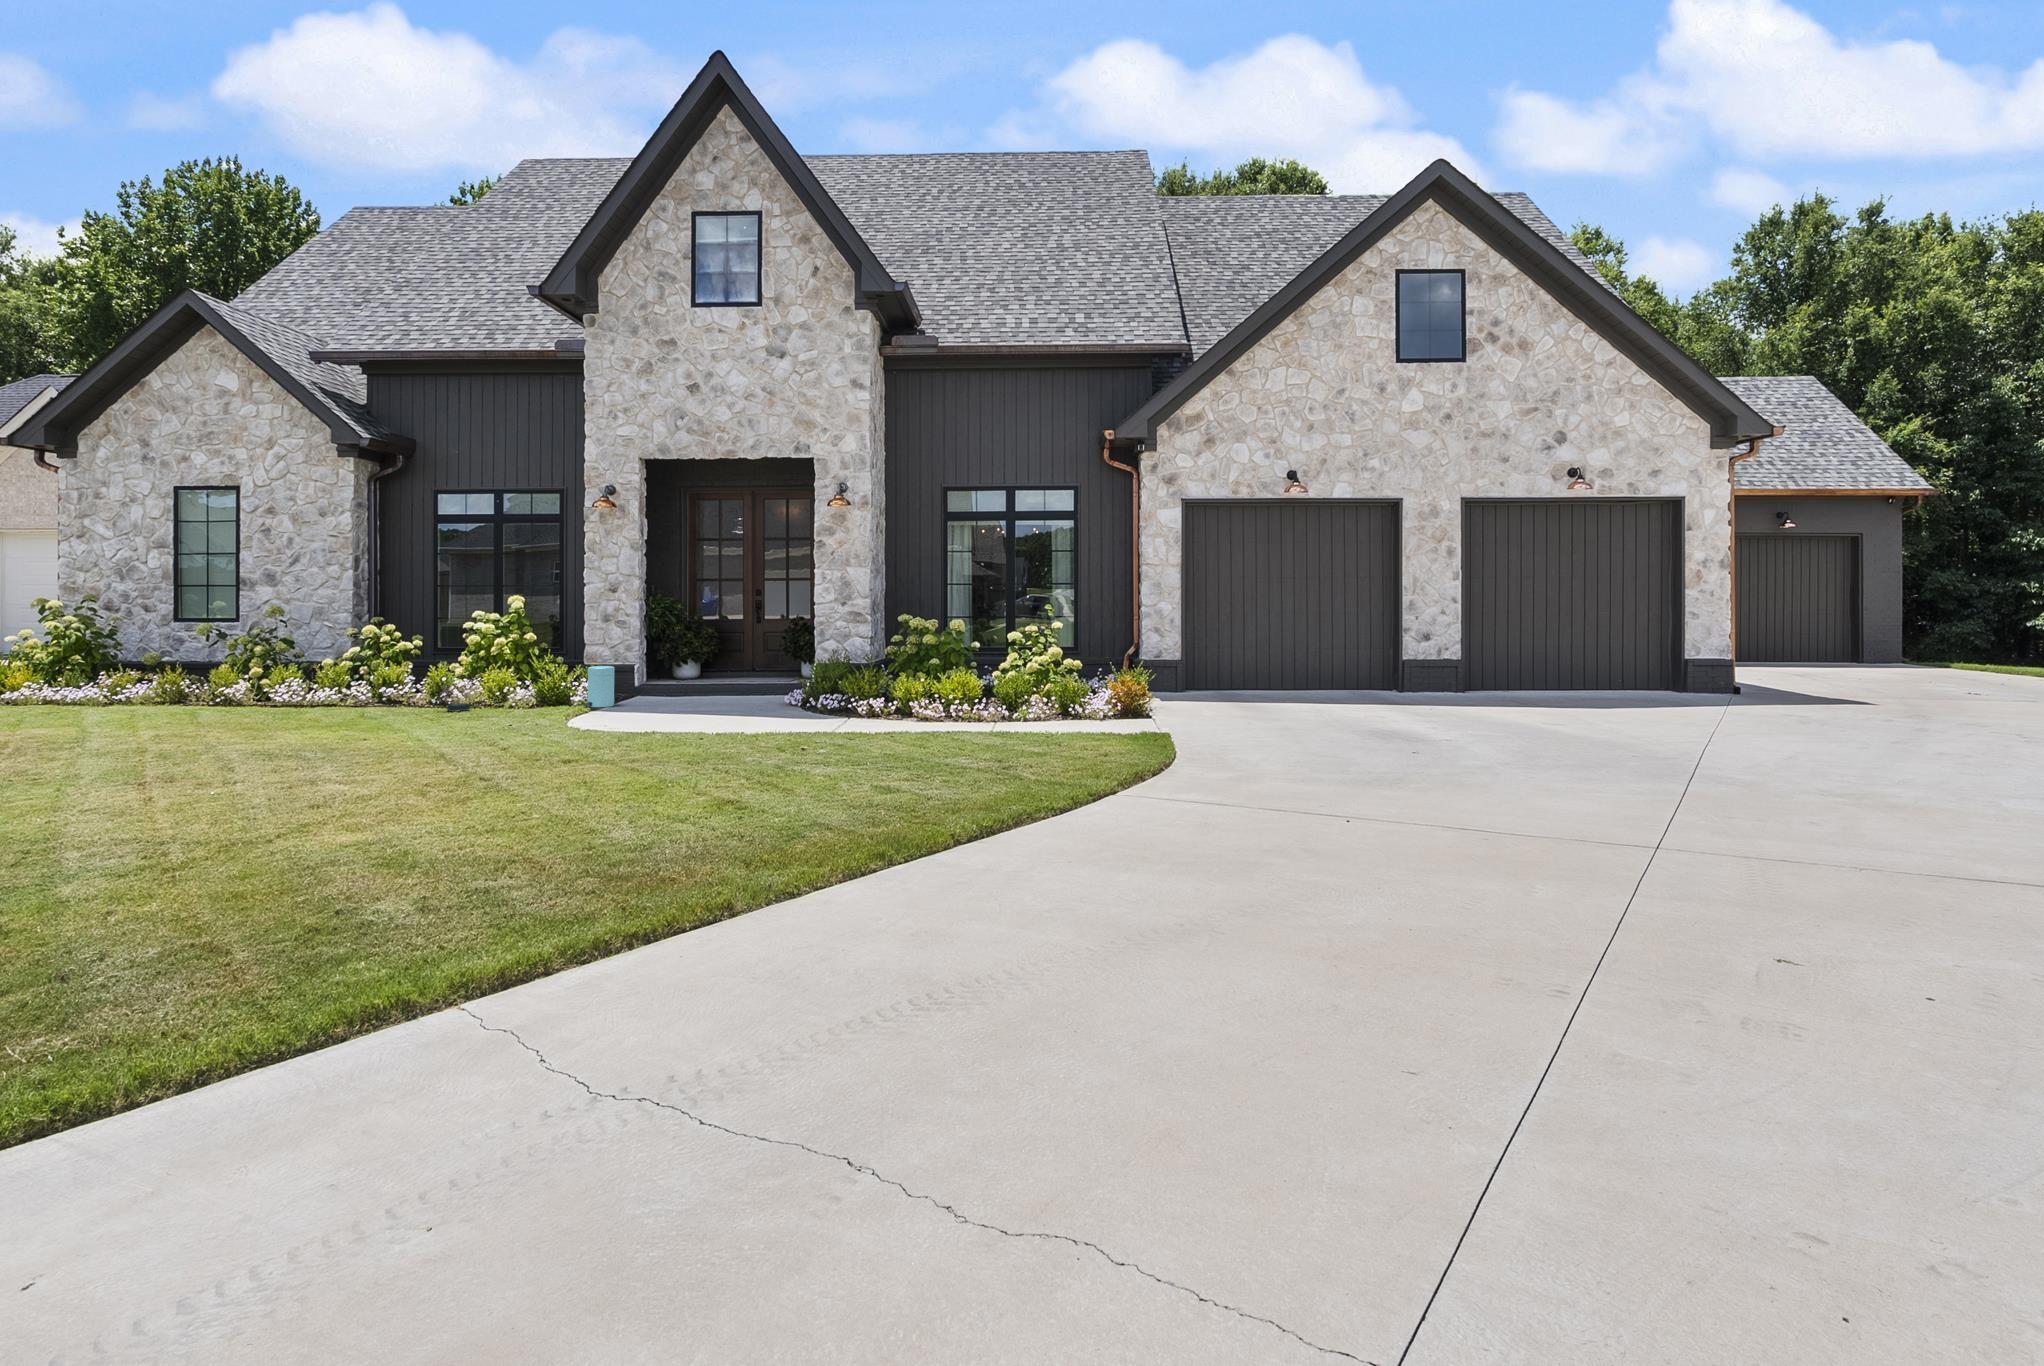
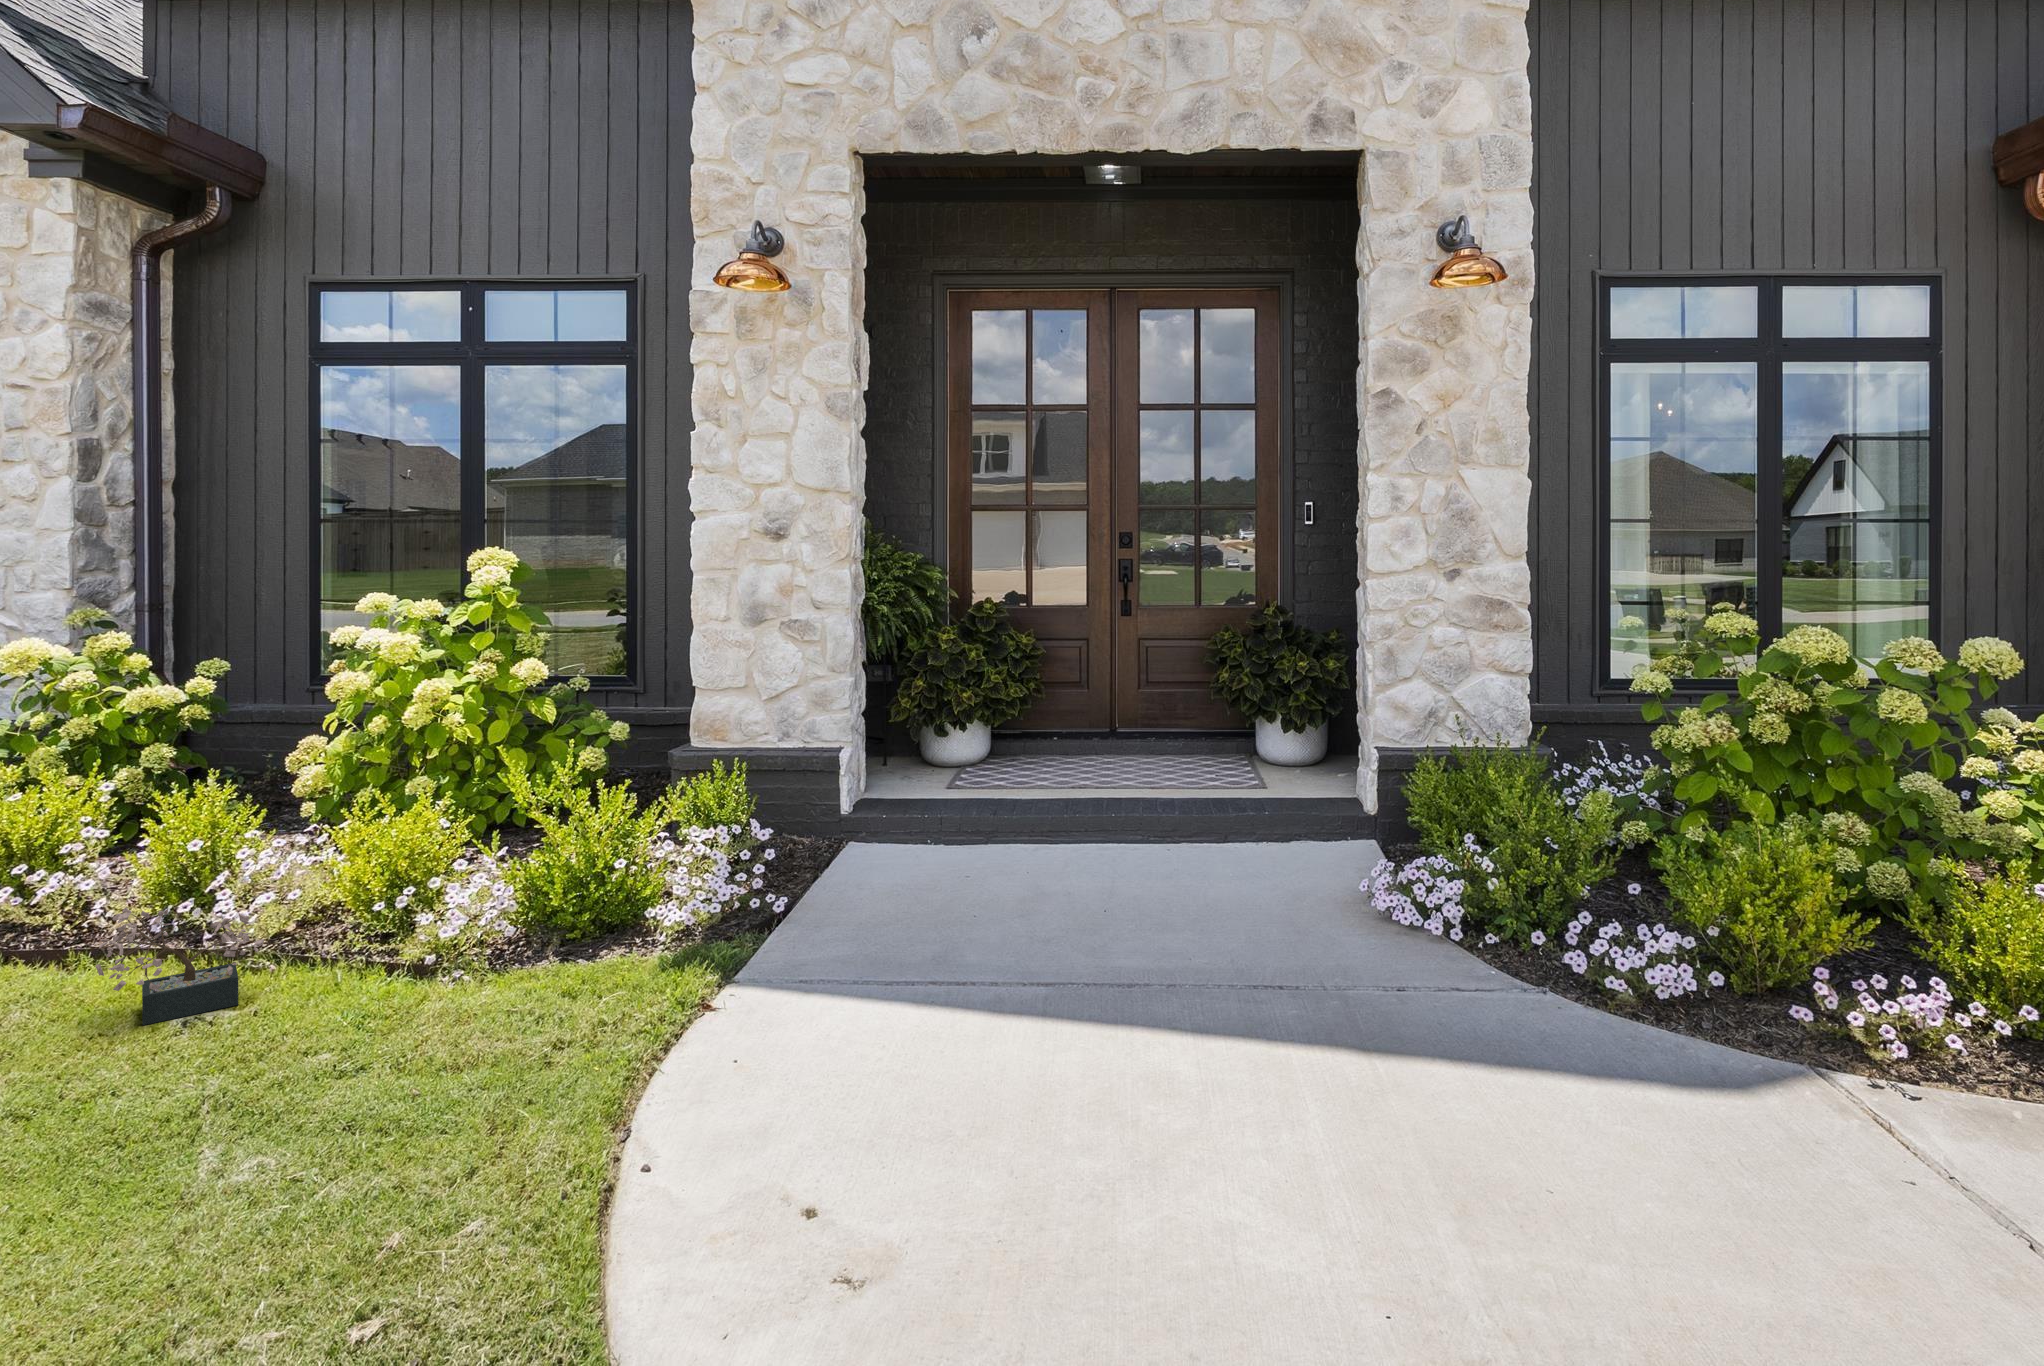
trash can: present [584,666,614,707] -> none [699,788,810,951]

